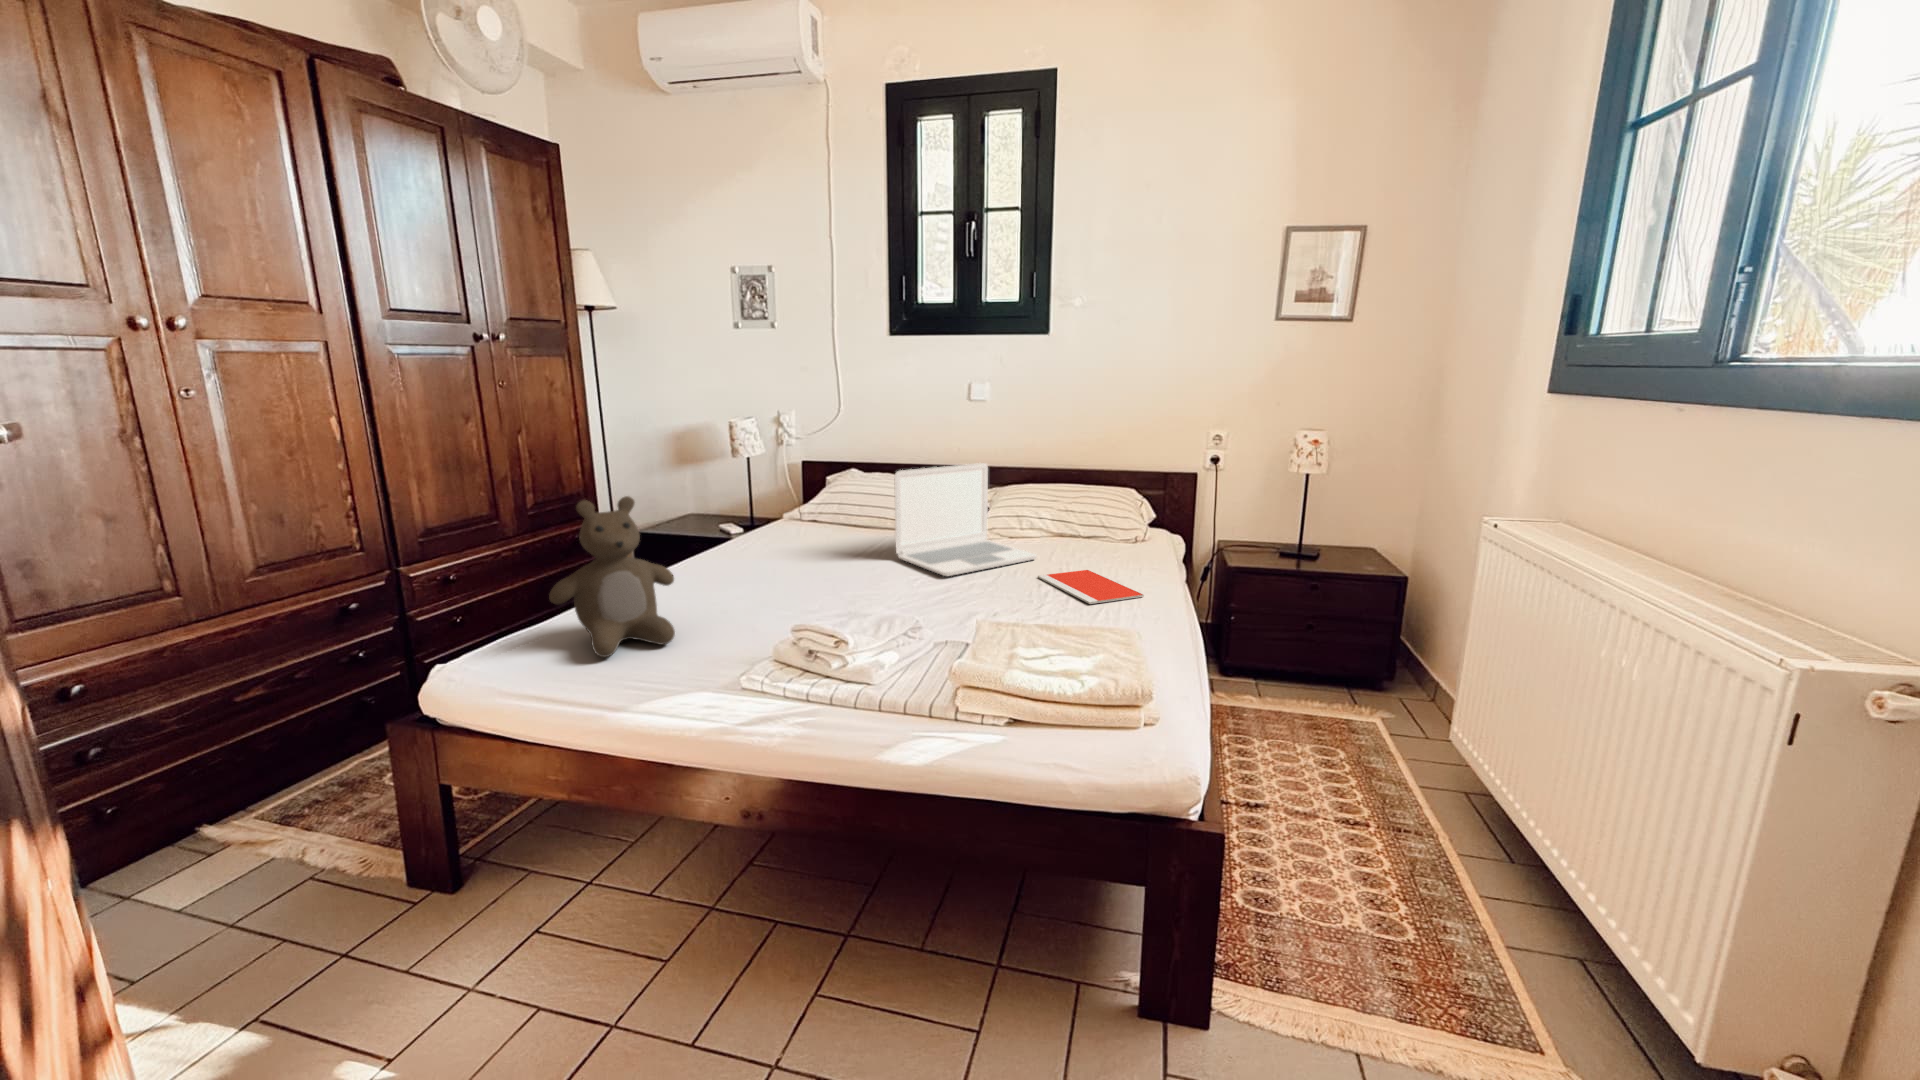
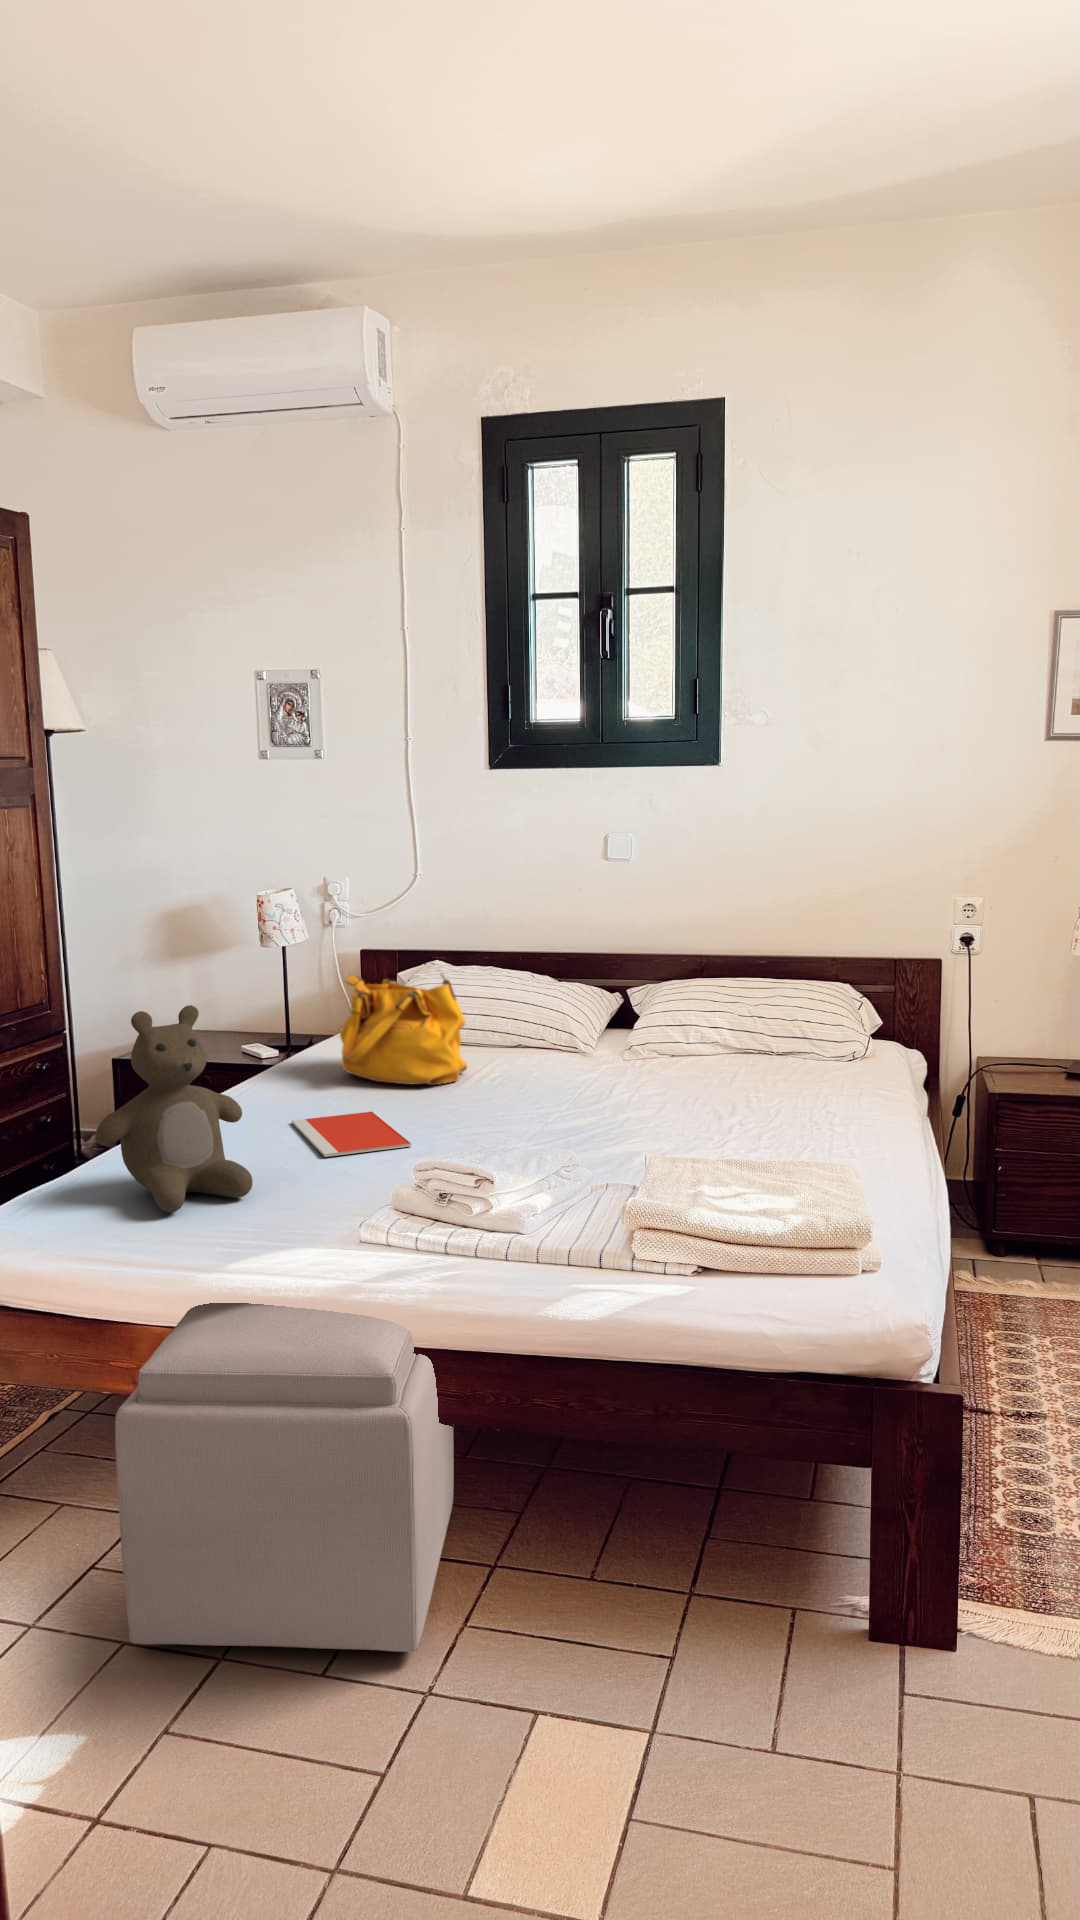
laptop: present [894,463,1037,576] -> none [513,951,716,1110]
handbag: none [774,476,865,555] -> present [340,974,467,1085]
notebook: present [1038,570,1144,604] -> present [292,1112,411,1157]
ottoman: none [509,710,824,1031] -> present [115,1303,454,1652]

